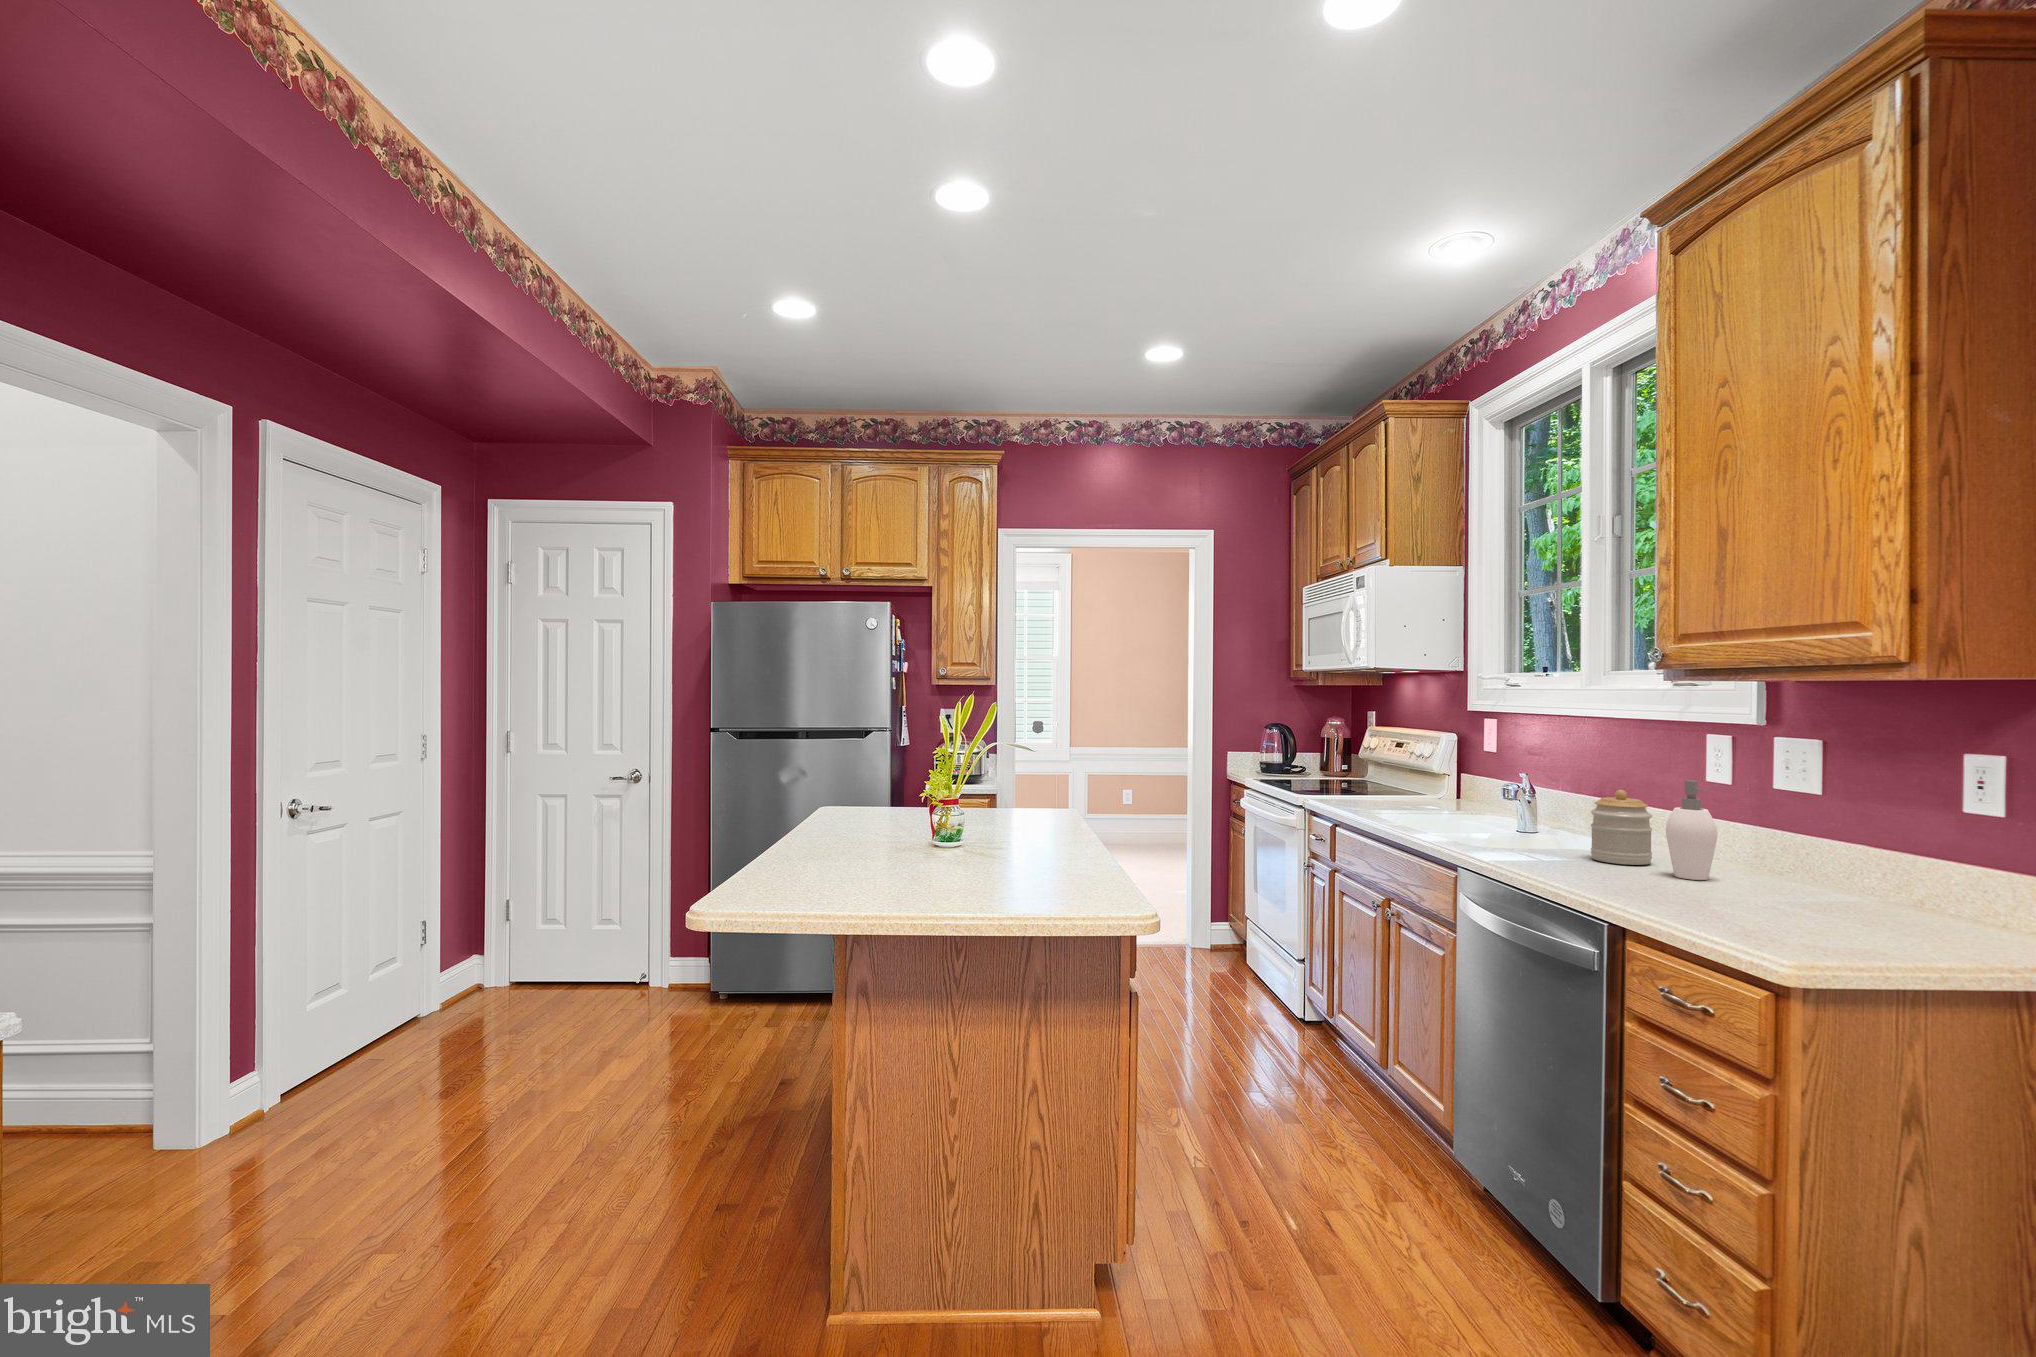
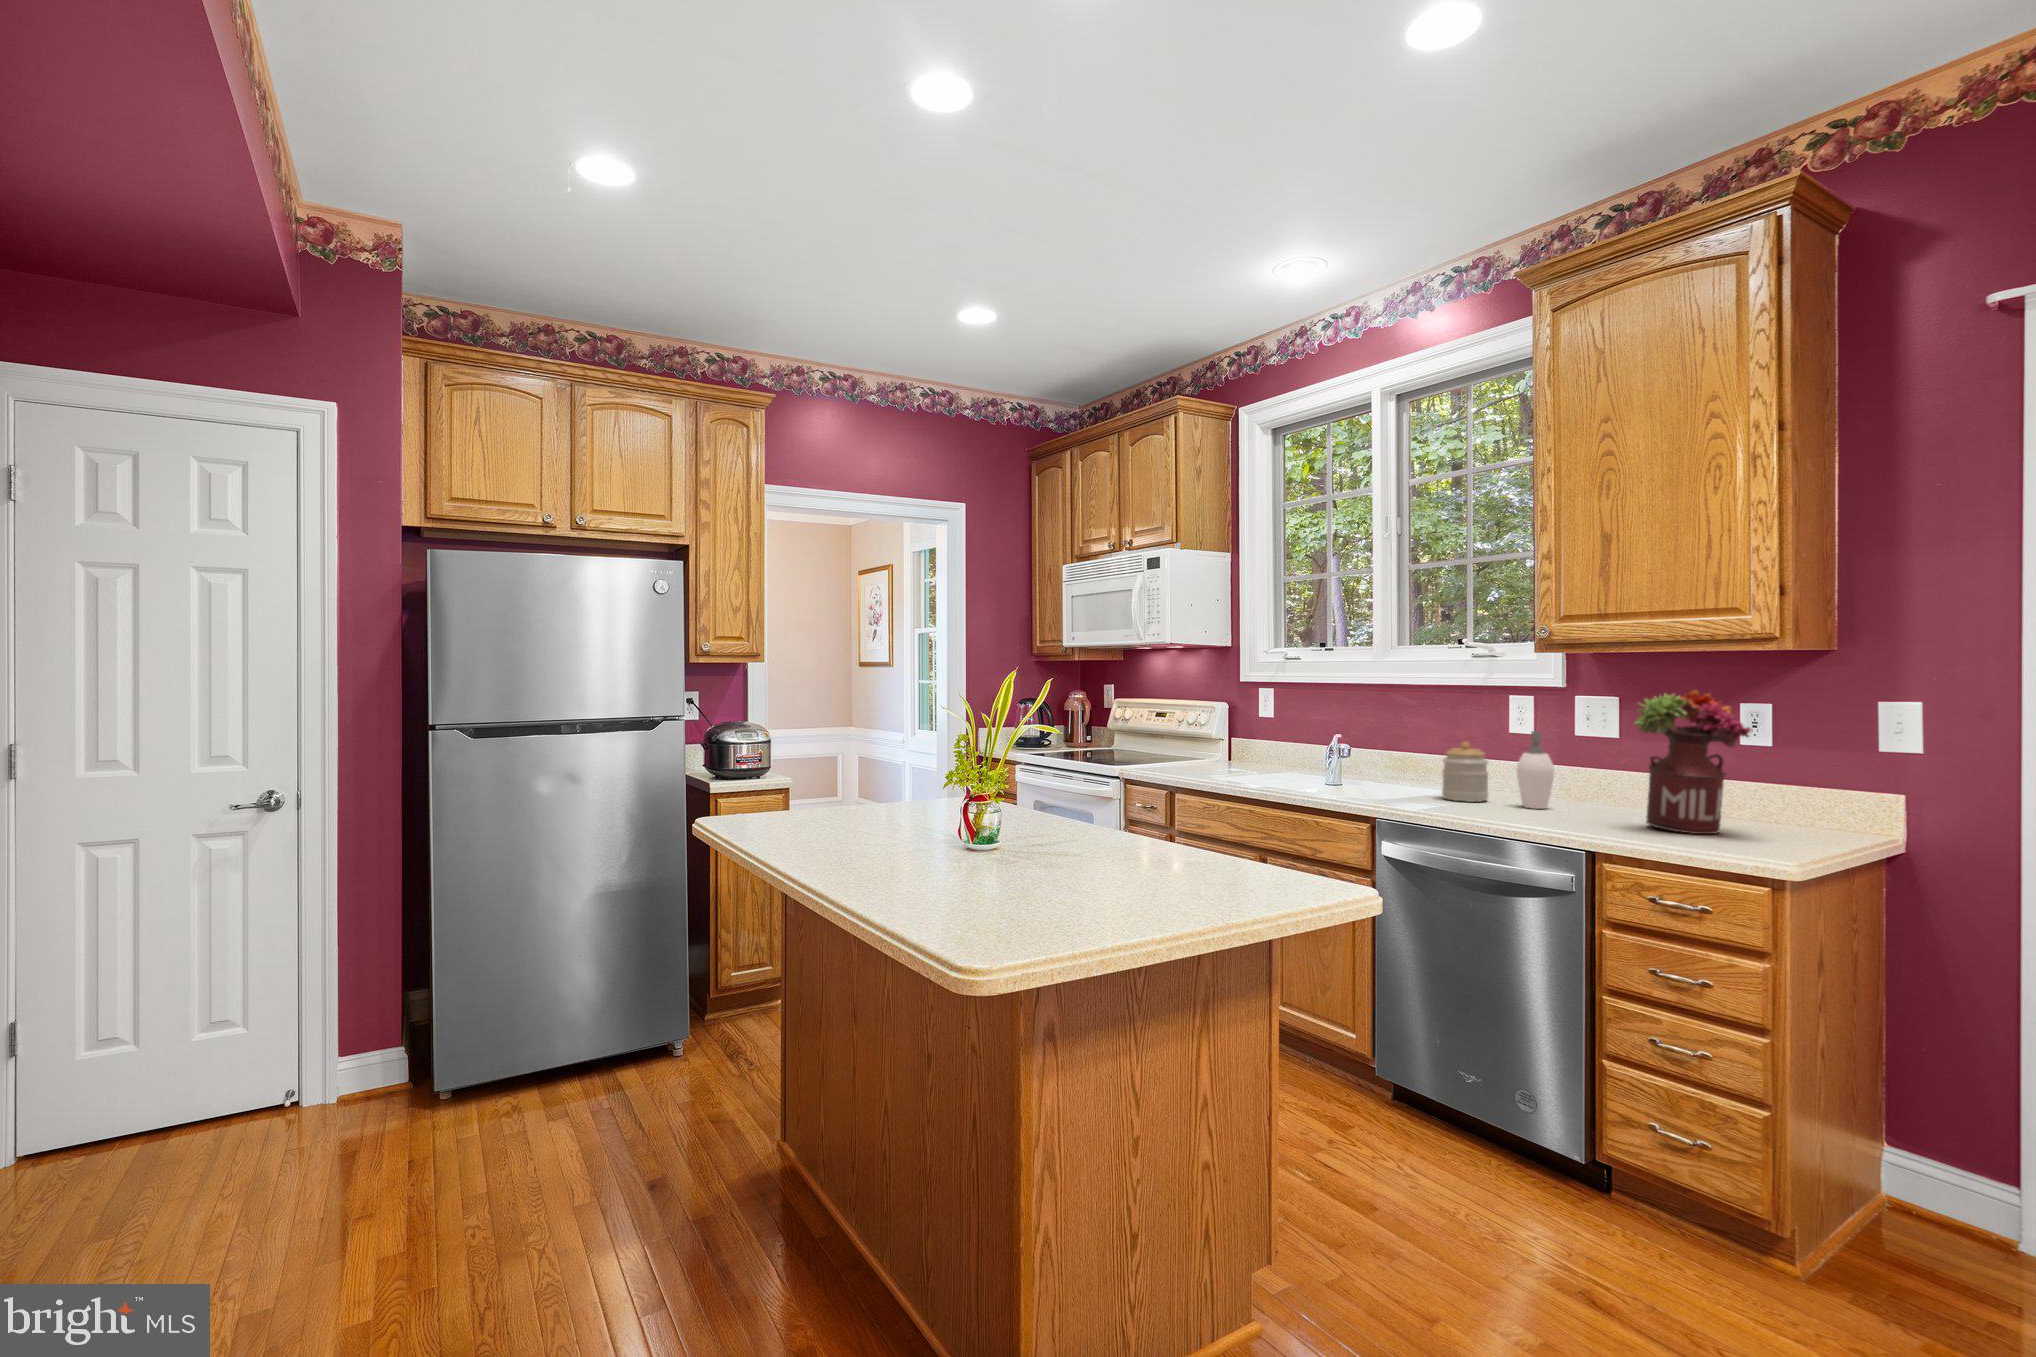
flower arrangement: none [1740,733,1906,930] -> present [1634,691,1751,834]

